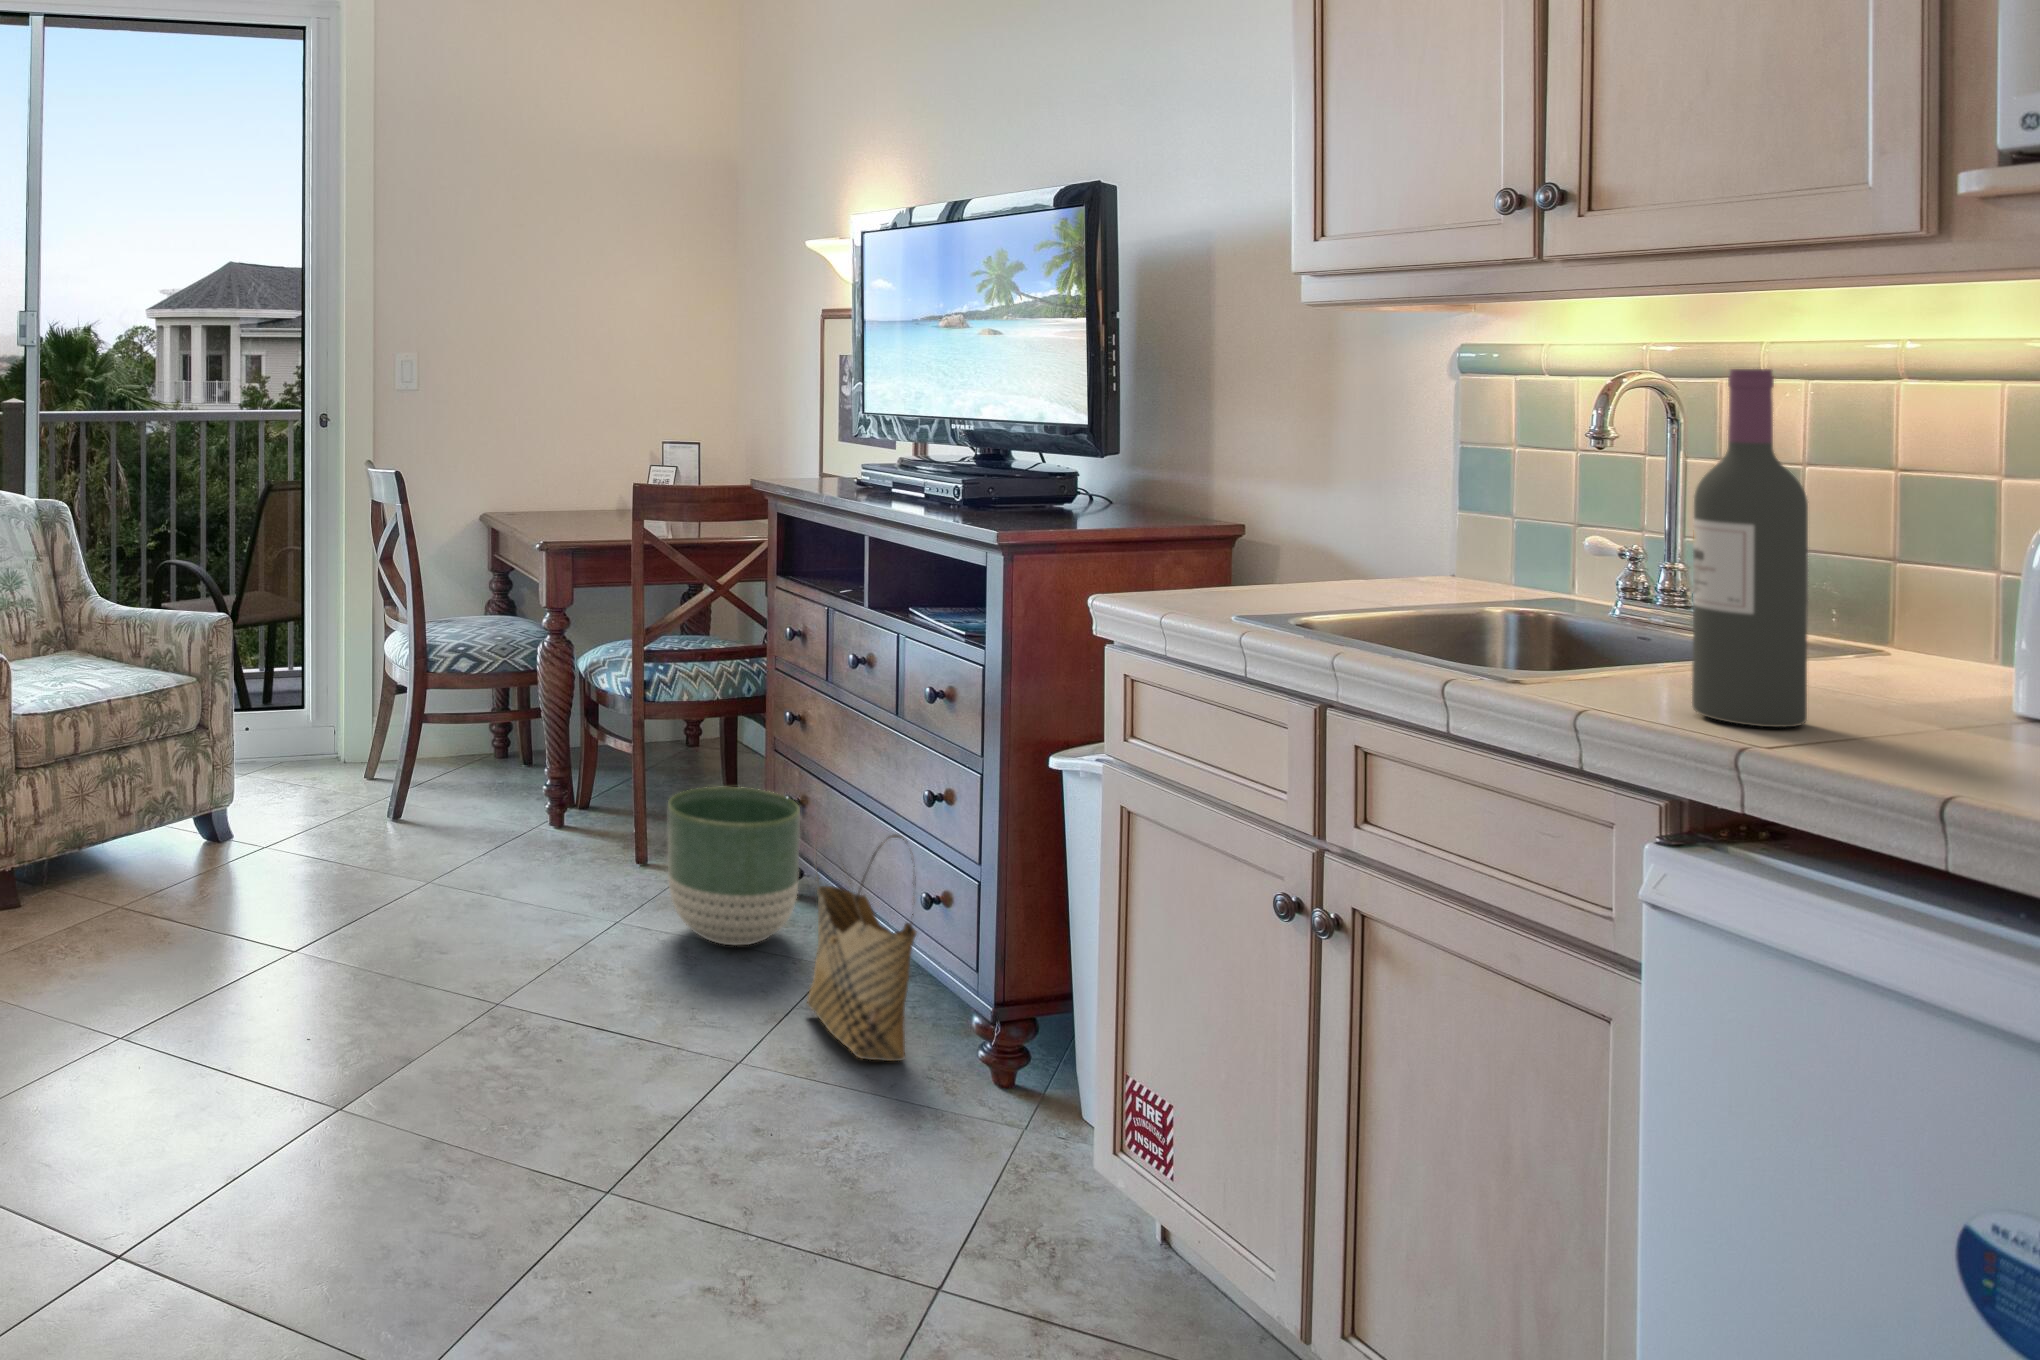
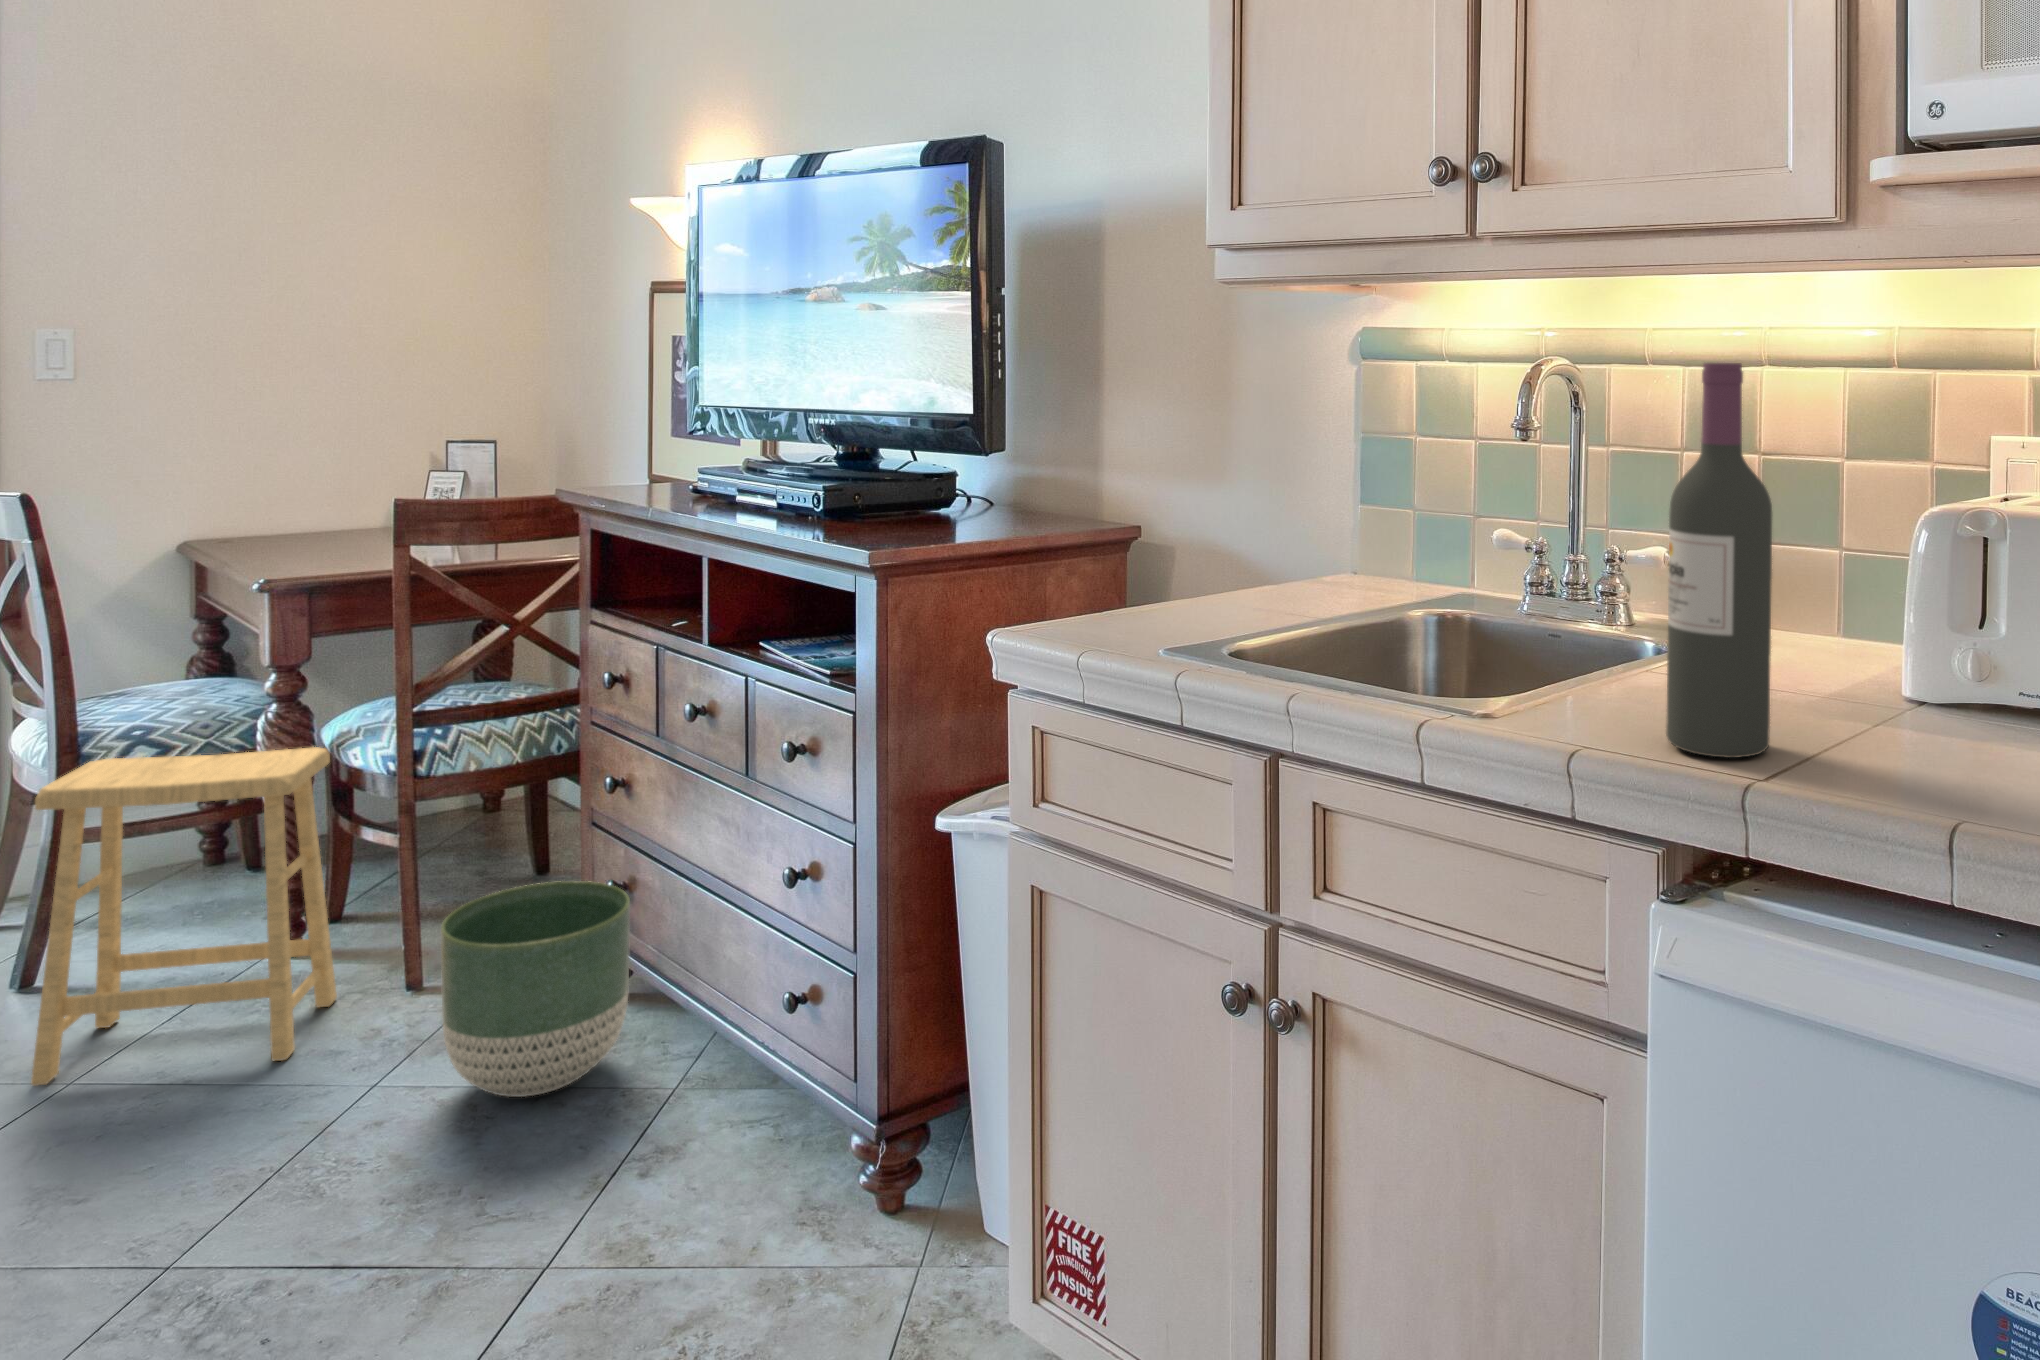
footstool: none [418,657,593,888] -> present [31,747,337,1086]
woven basket: present [807,835,916,1061] -> none [638,927,782,1228]

